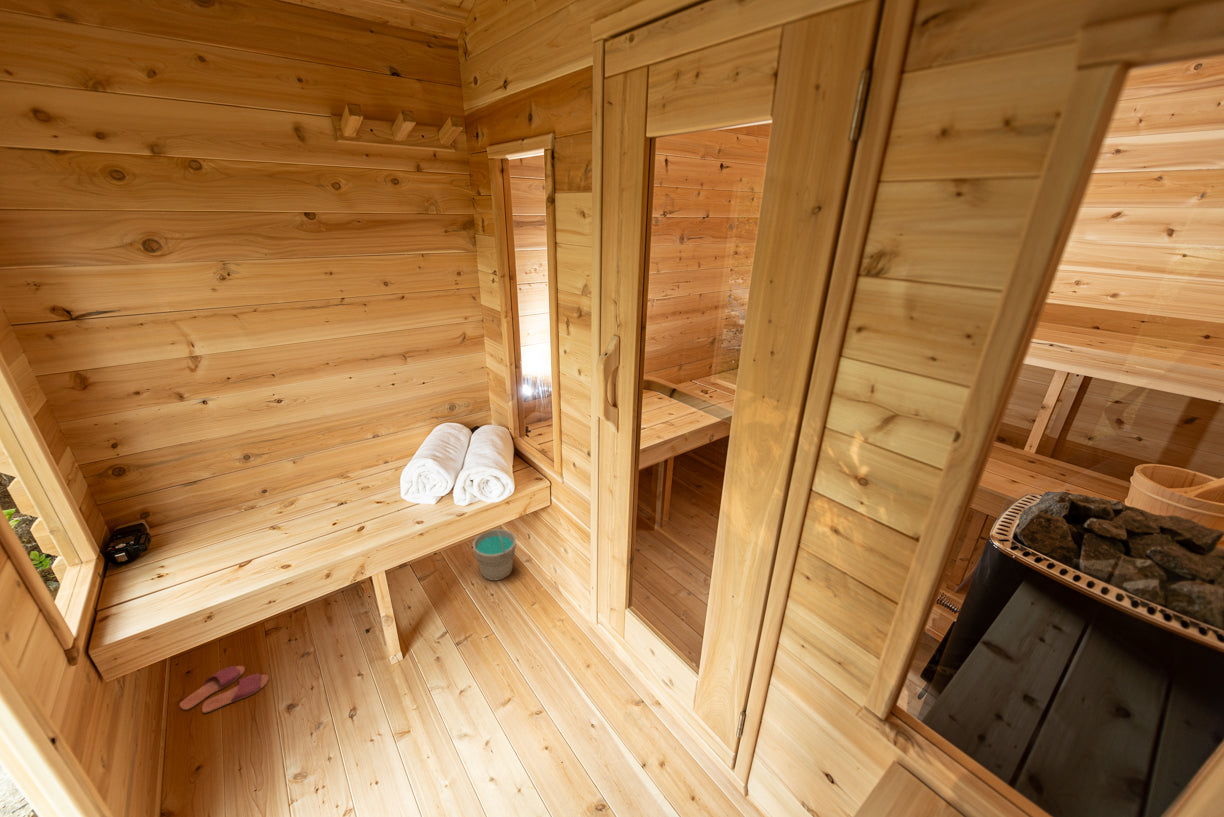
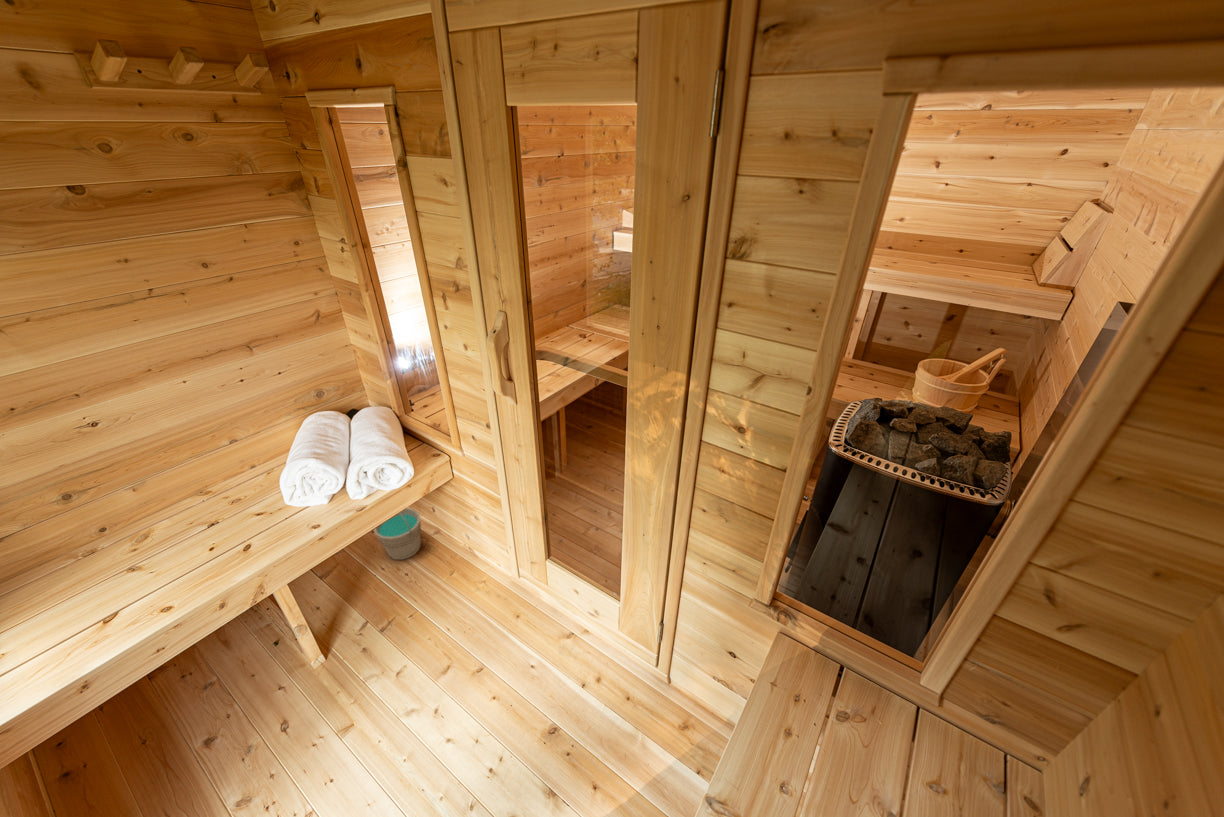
slippers: present [180,666,269,713] -> none [62,719,171,784]

